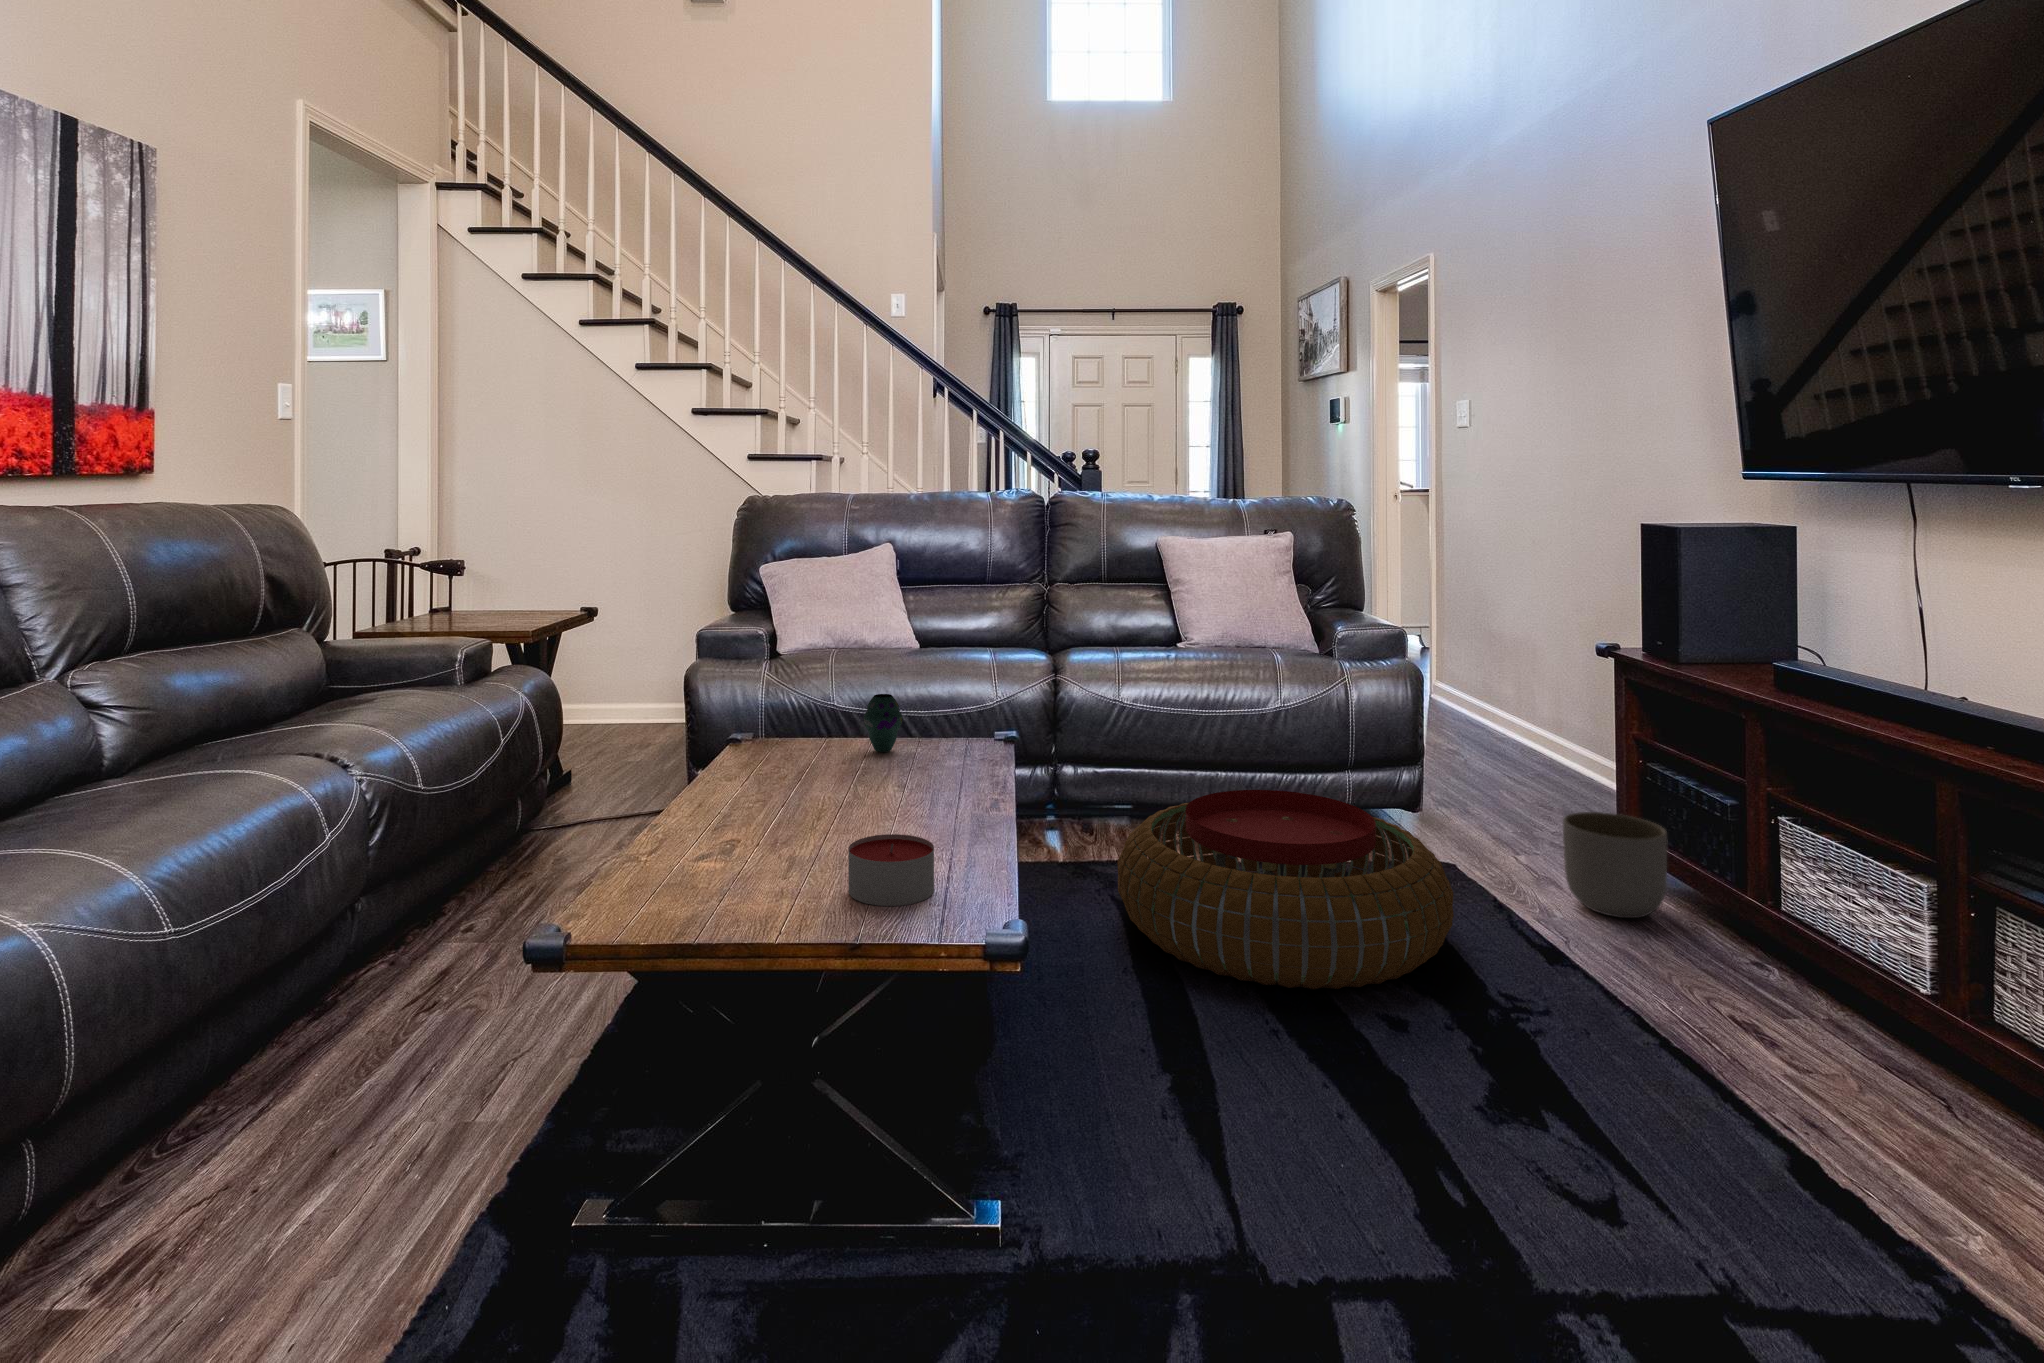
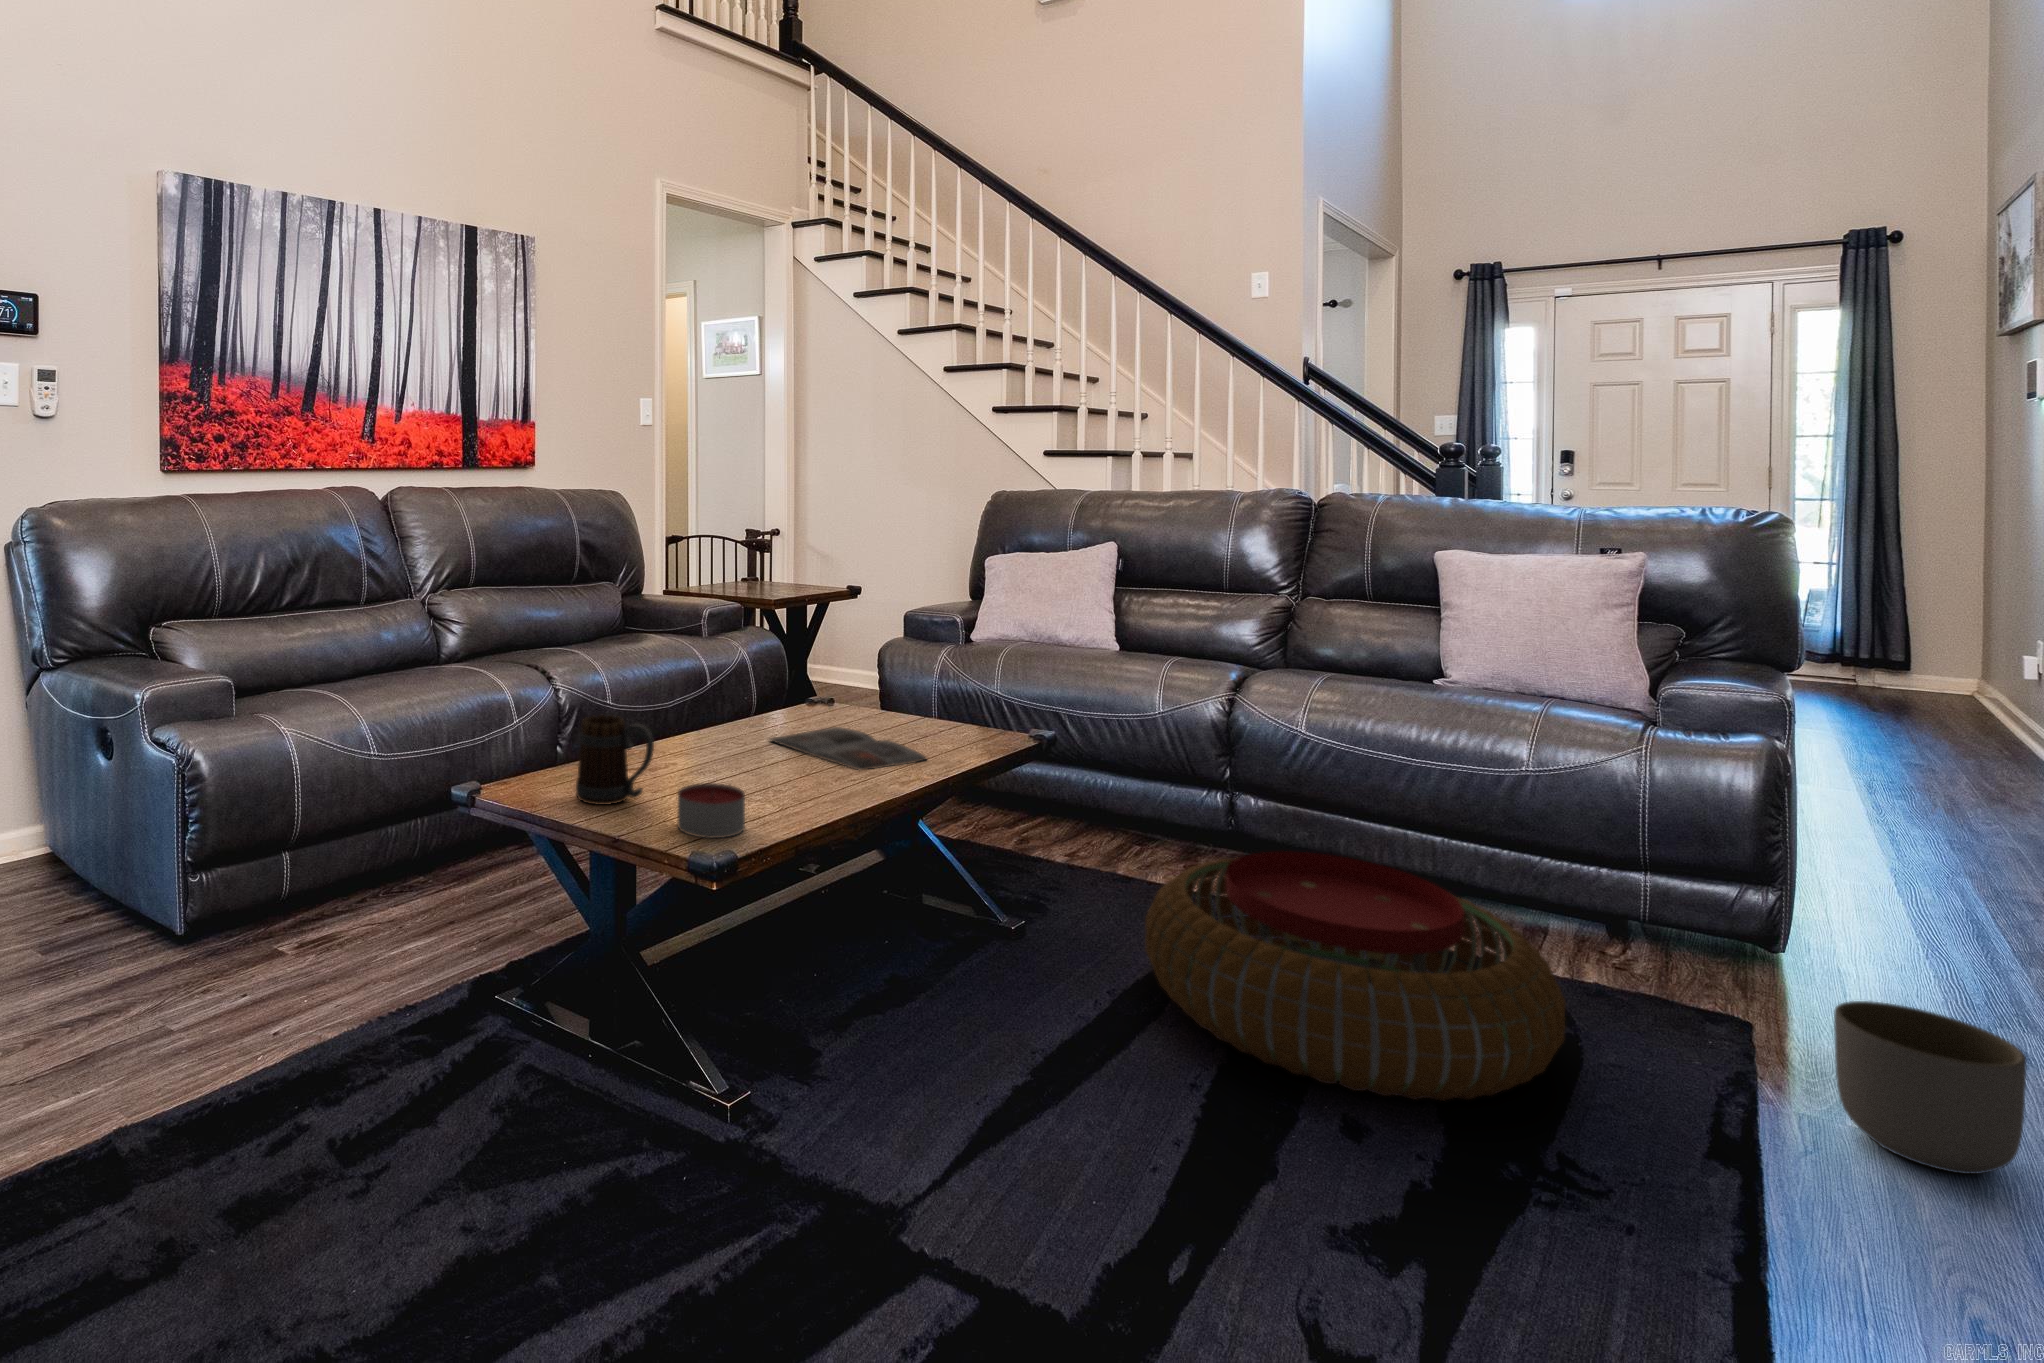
vase: present [864,694,902,752] -> none [918,687,954,739]
magazine: none [735,756,923,799] -> present [770,727,926,770]
mug: none [663,778,775,904] -> present [576,715,654,805]

